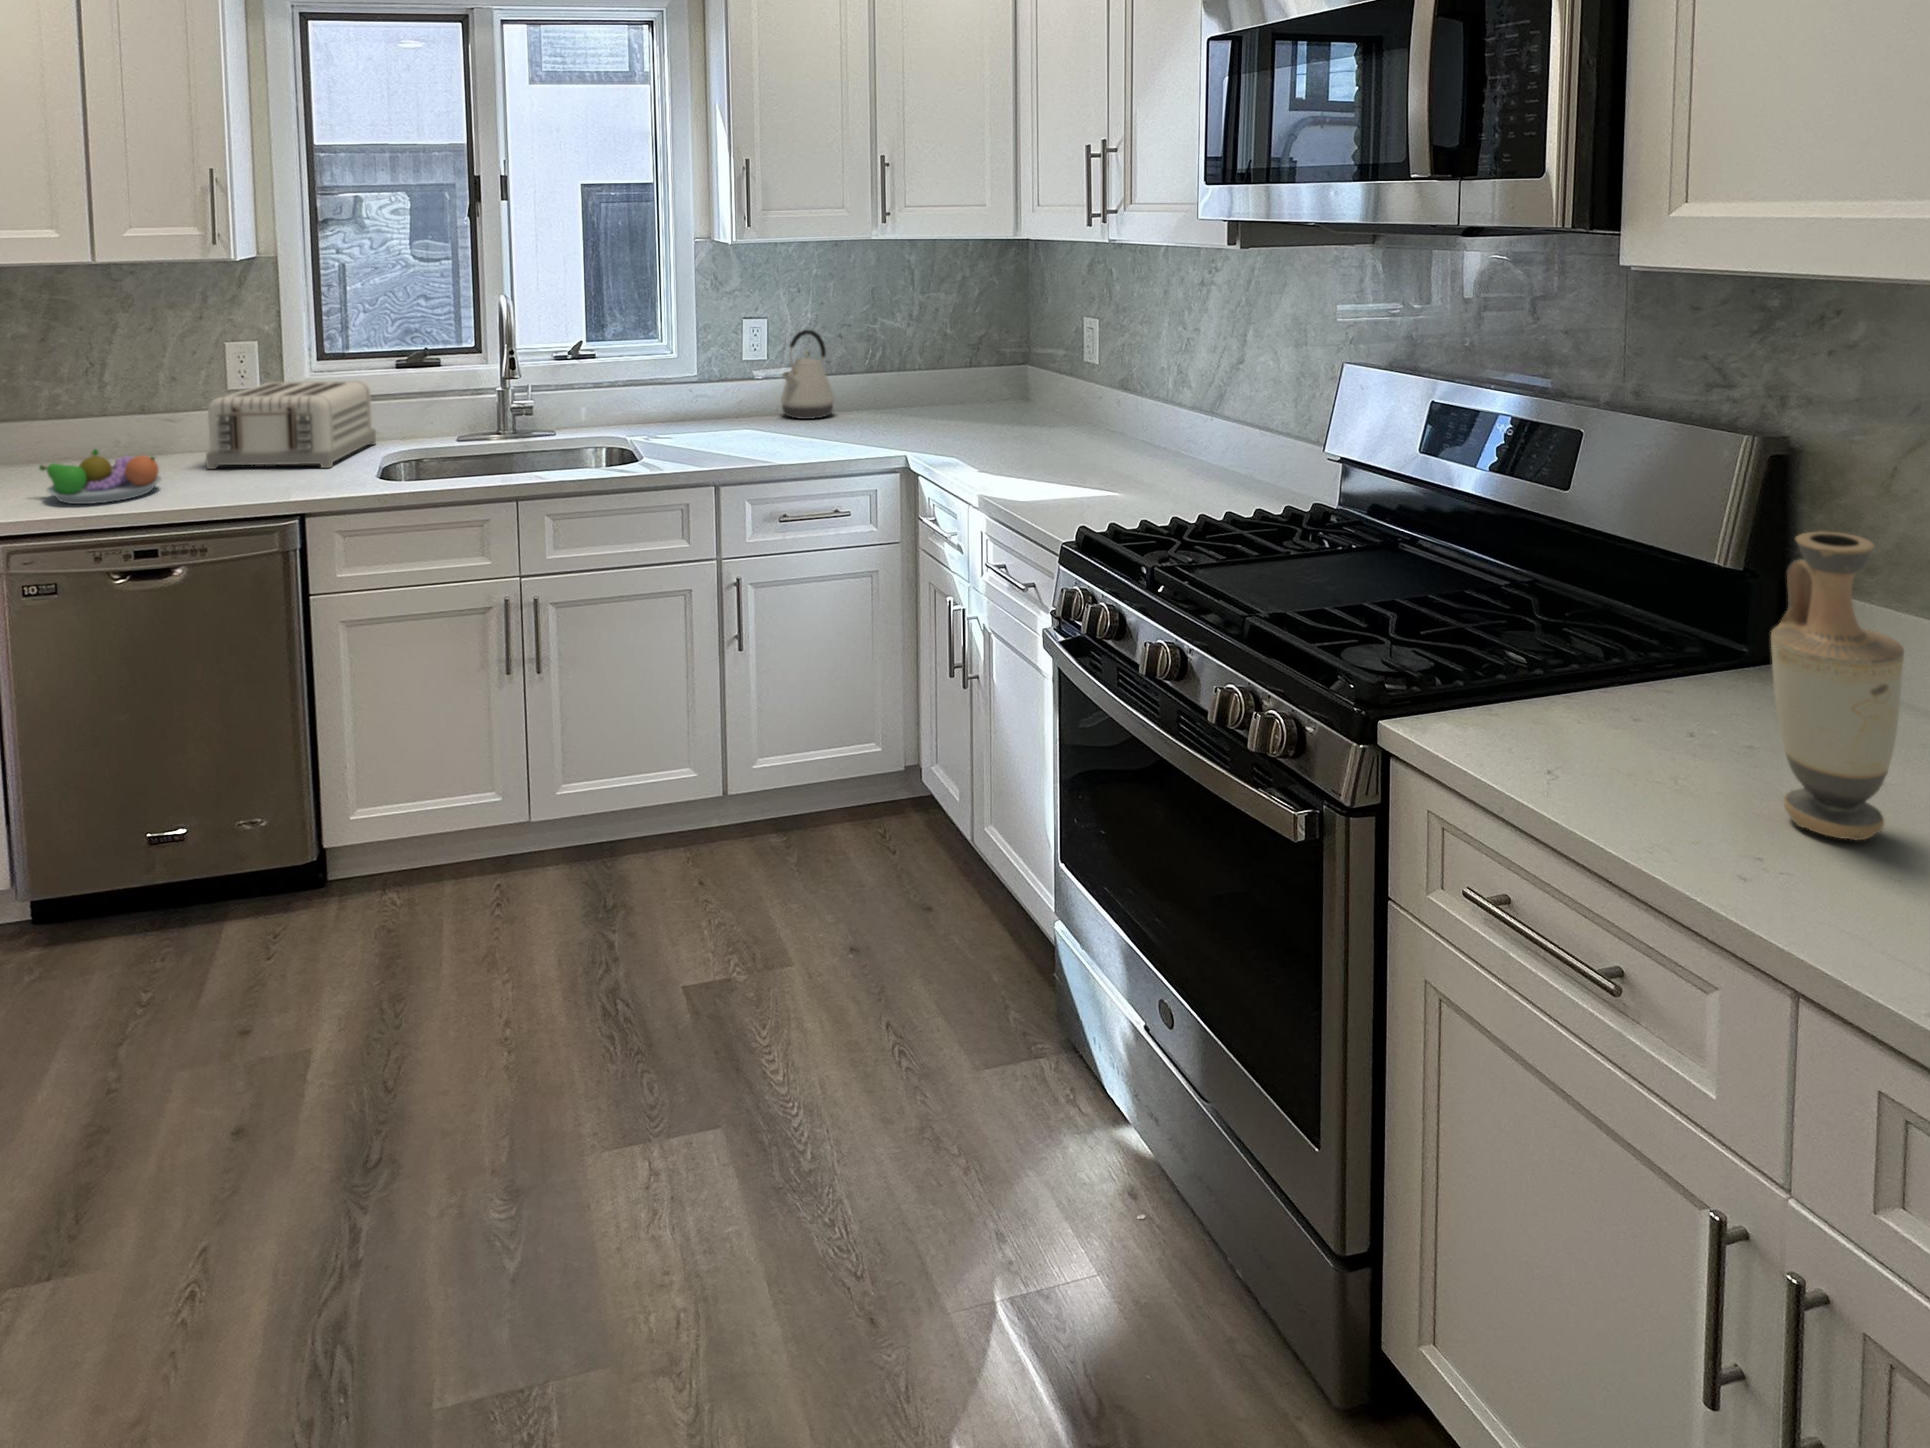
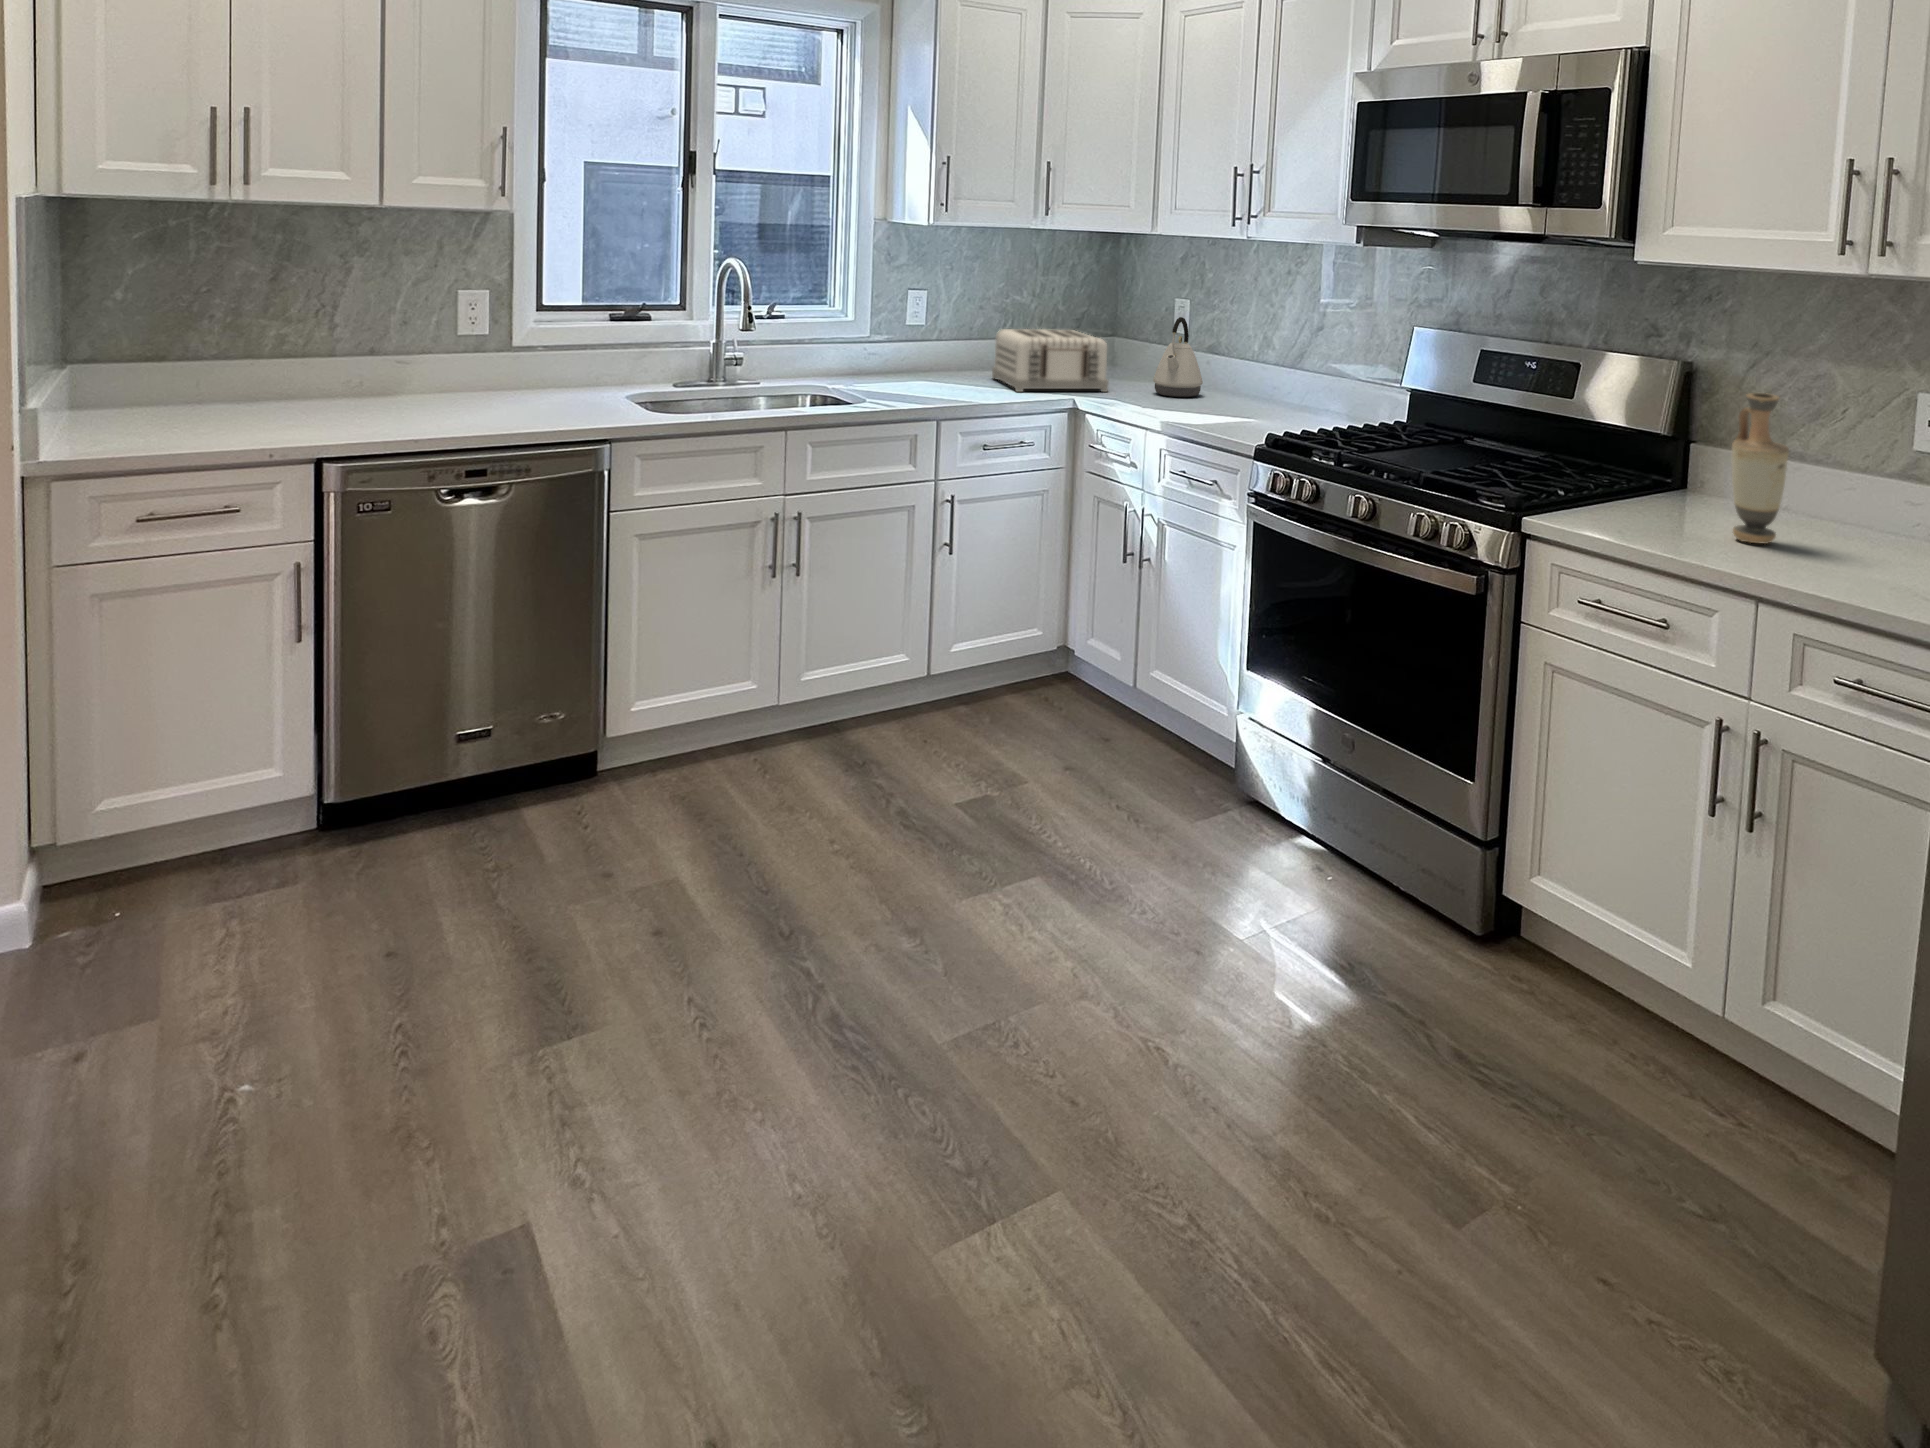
kettle: present [781,330,835,419] -> present [1153,317,1203,397]
toaster: present [206,381,376,469] -> present [992,329,1109,392]
fruit bowl: present [39,449,162,504] -> none [337,382,457,430]

